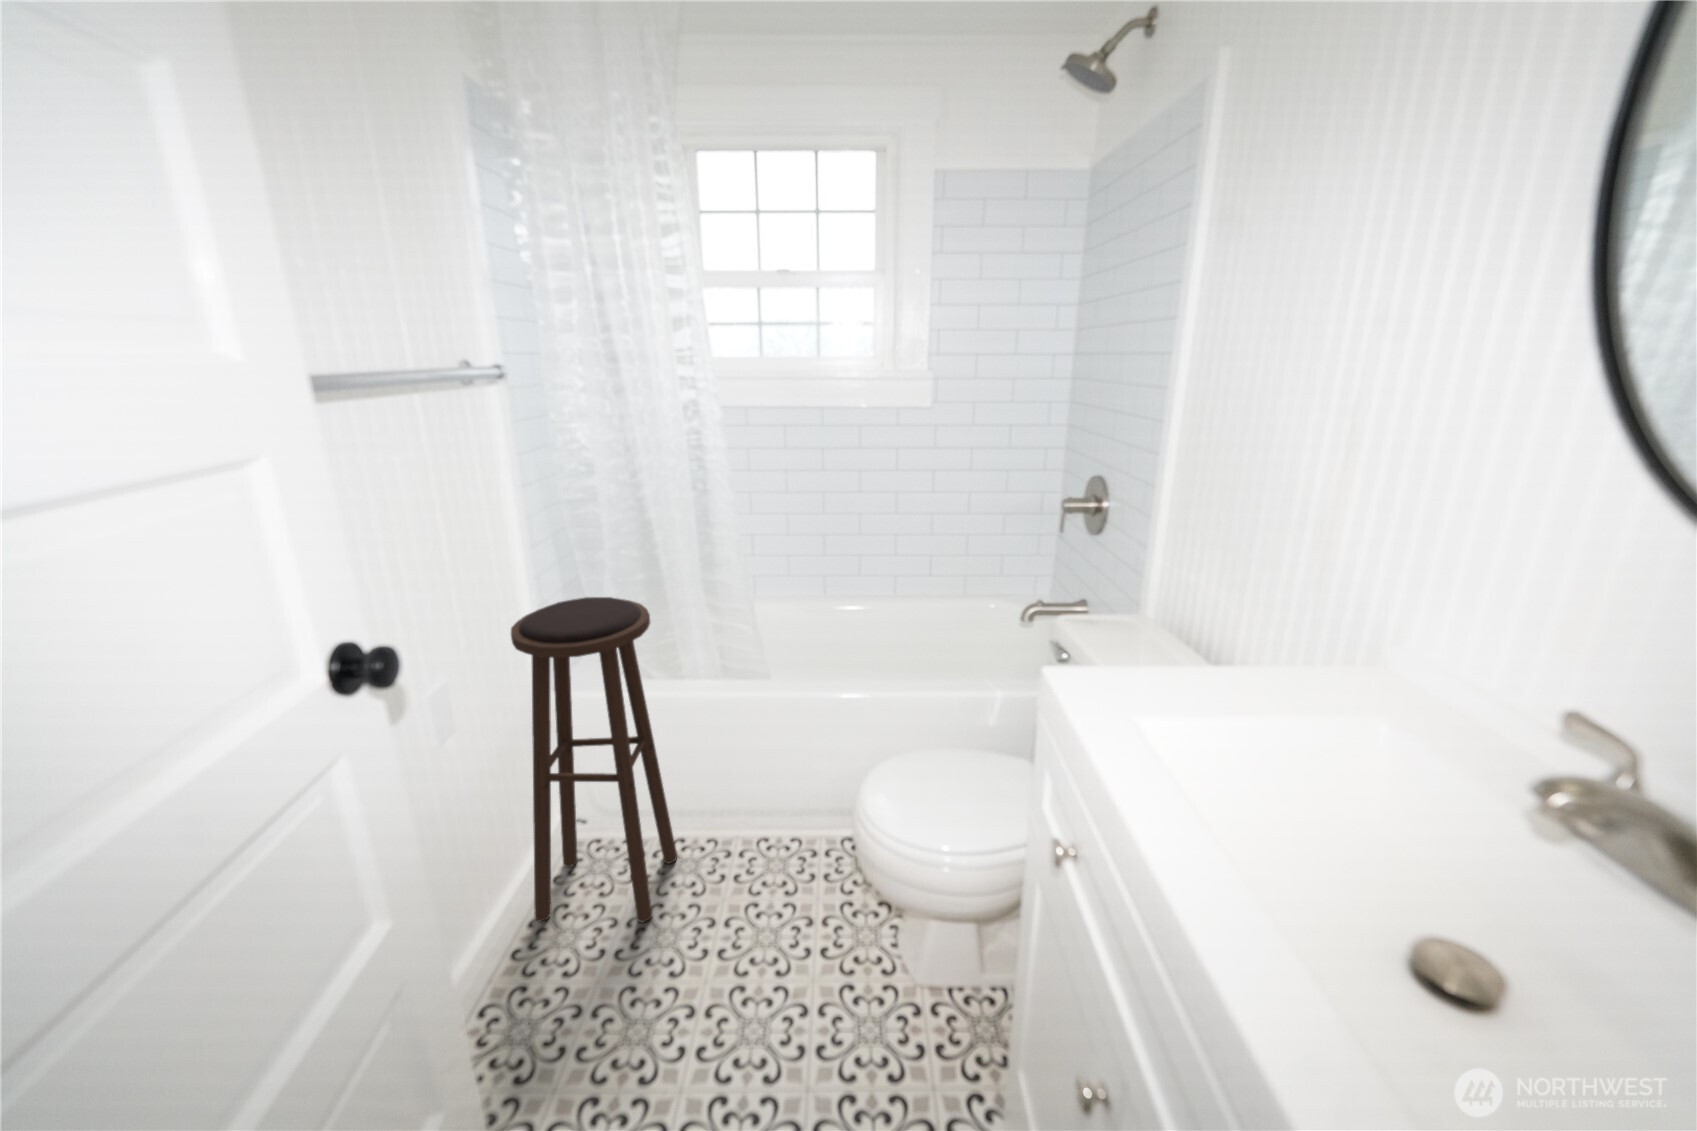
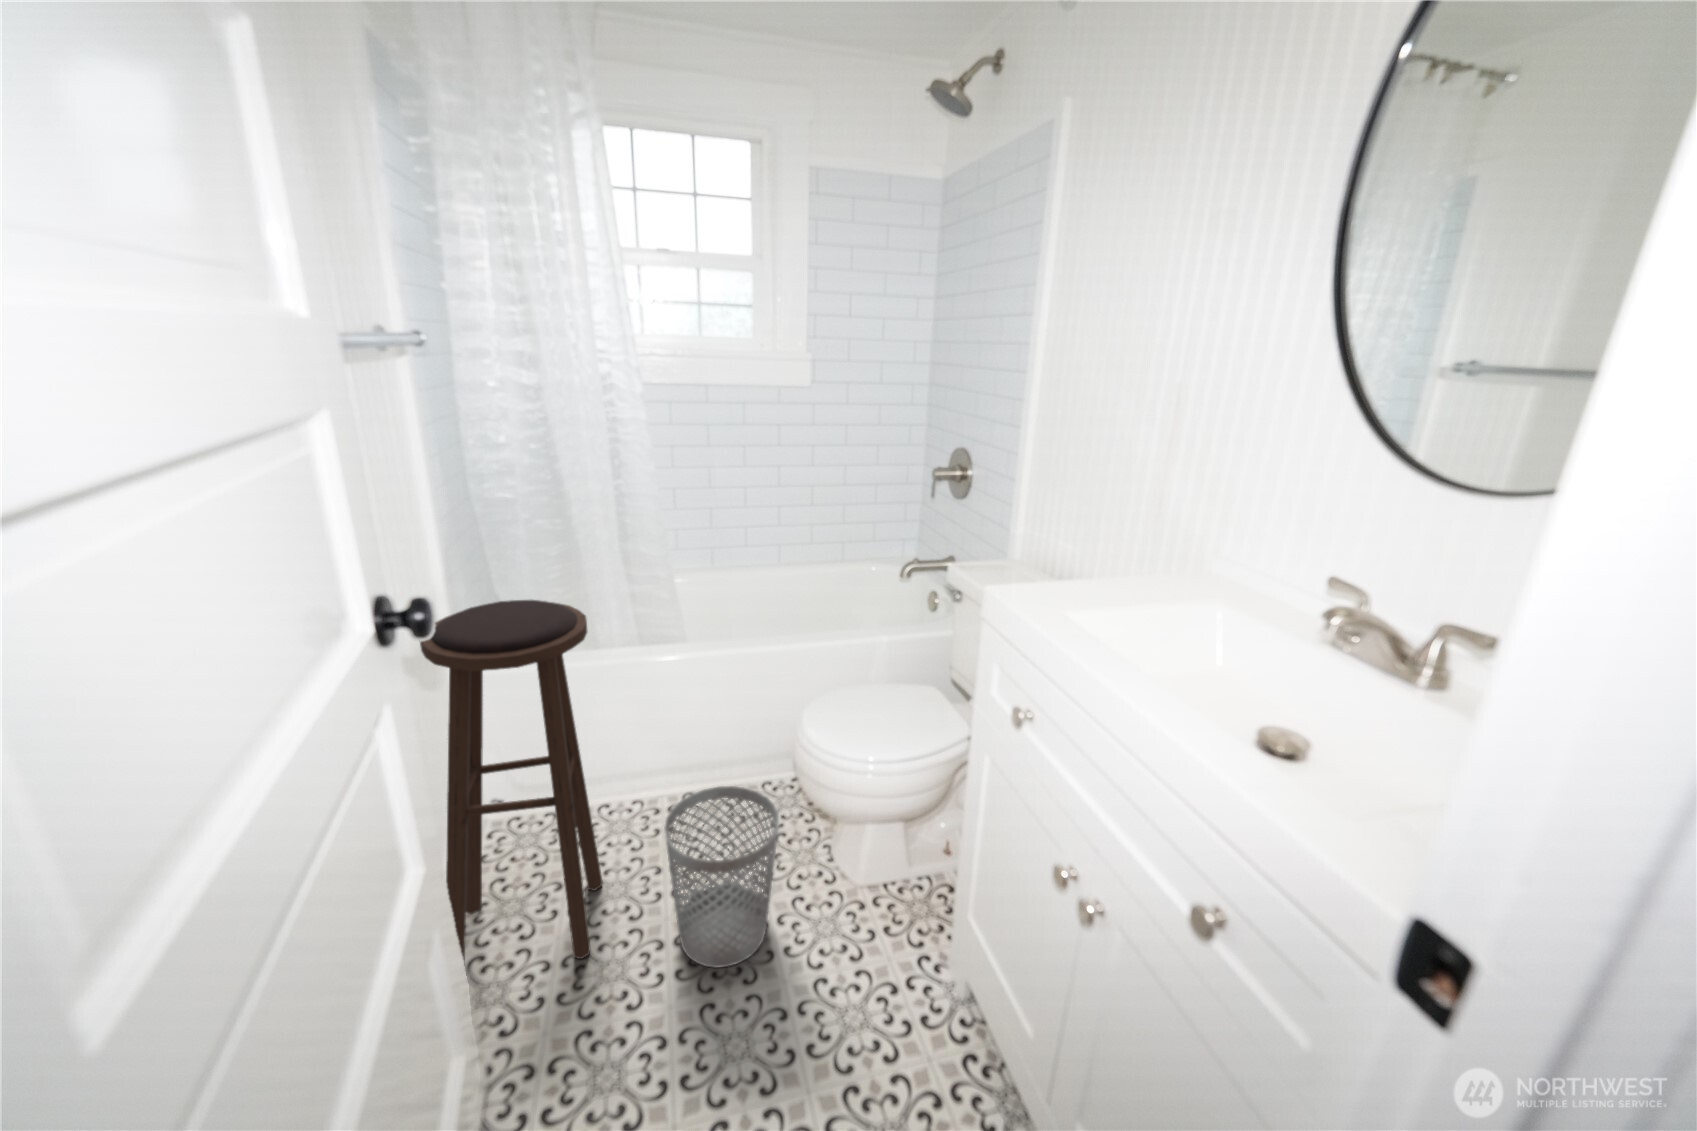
wastebasket: none [710,783,818,955] -> present [664,786,779,968]

